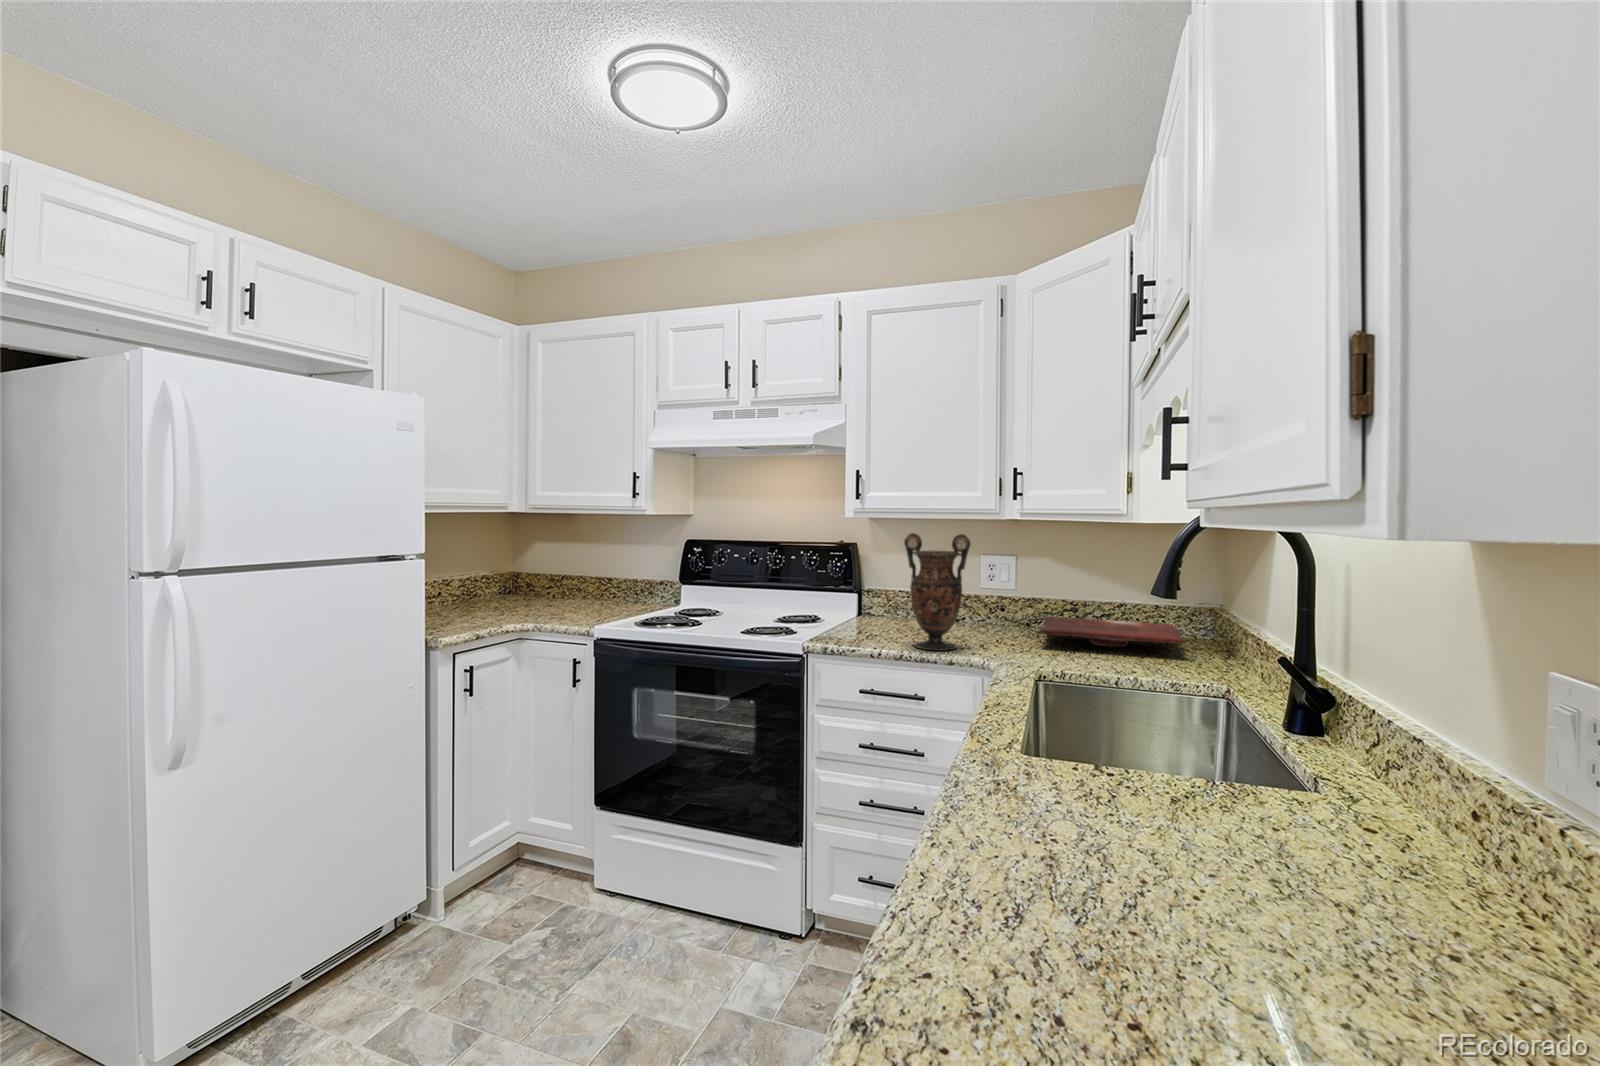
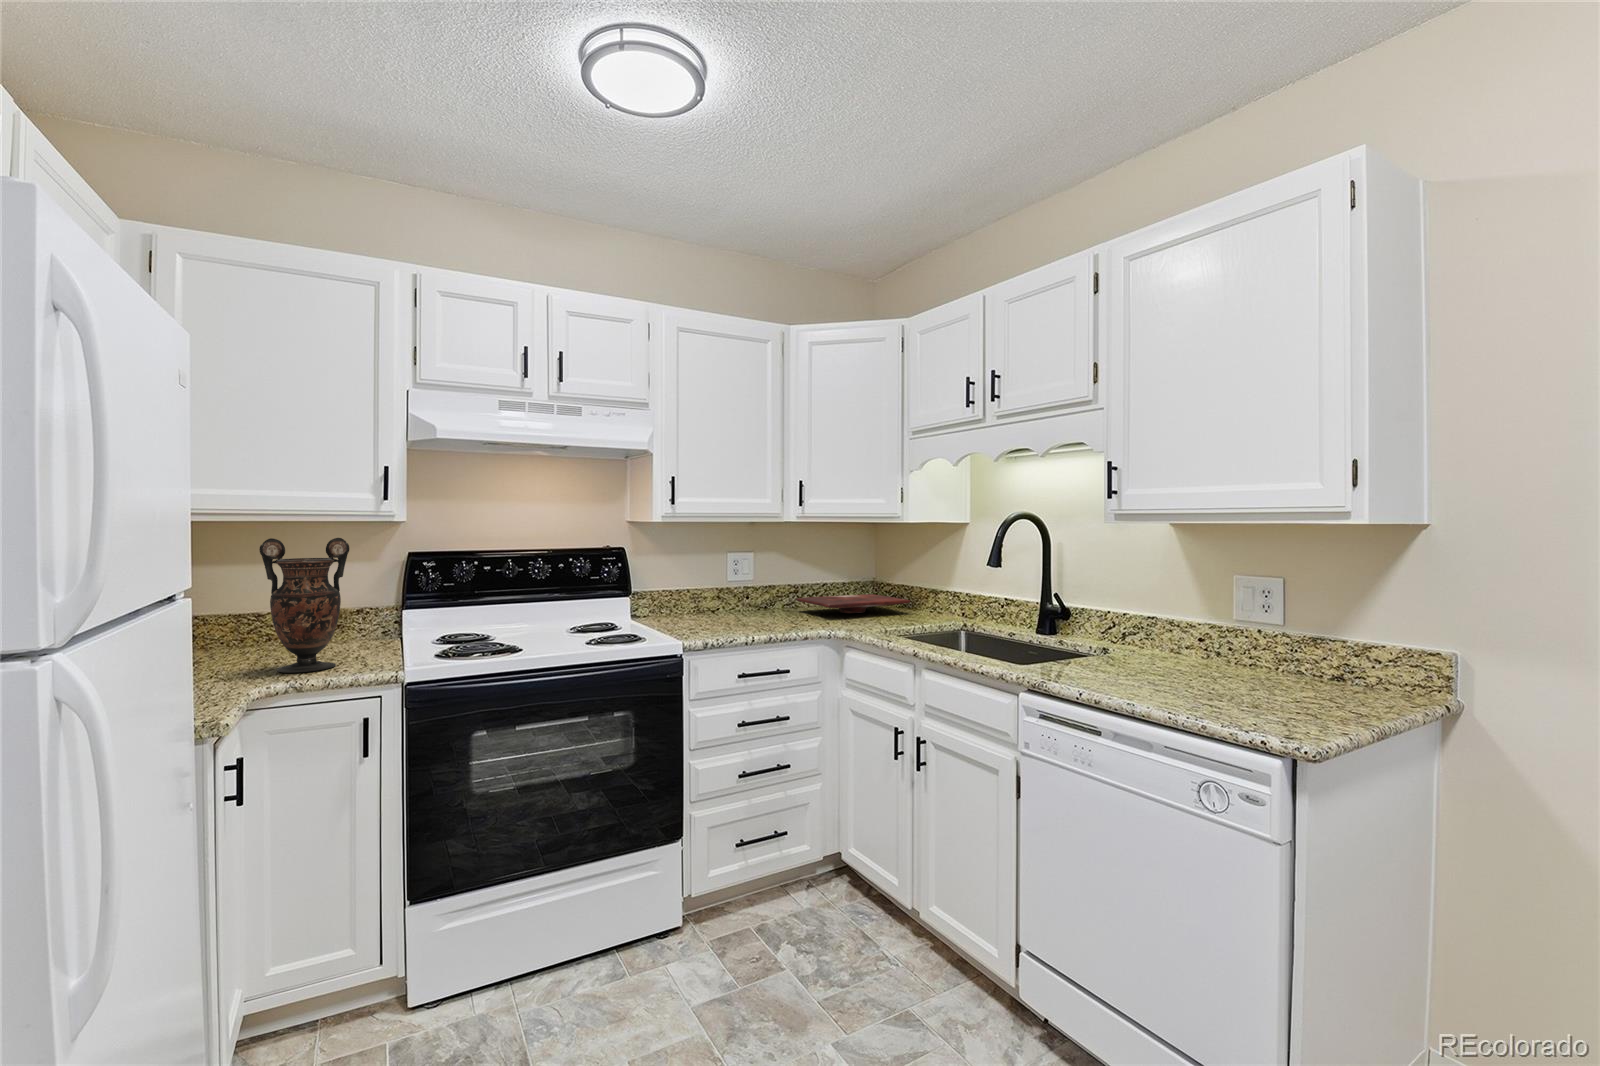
vase: present [904,533,970,651] -> present [259,538,349,673]

